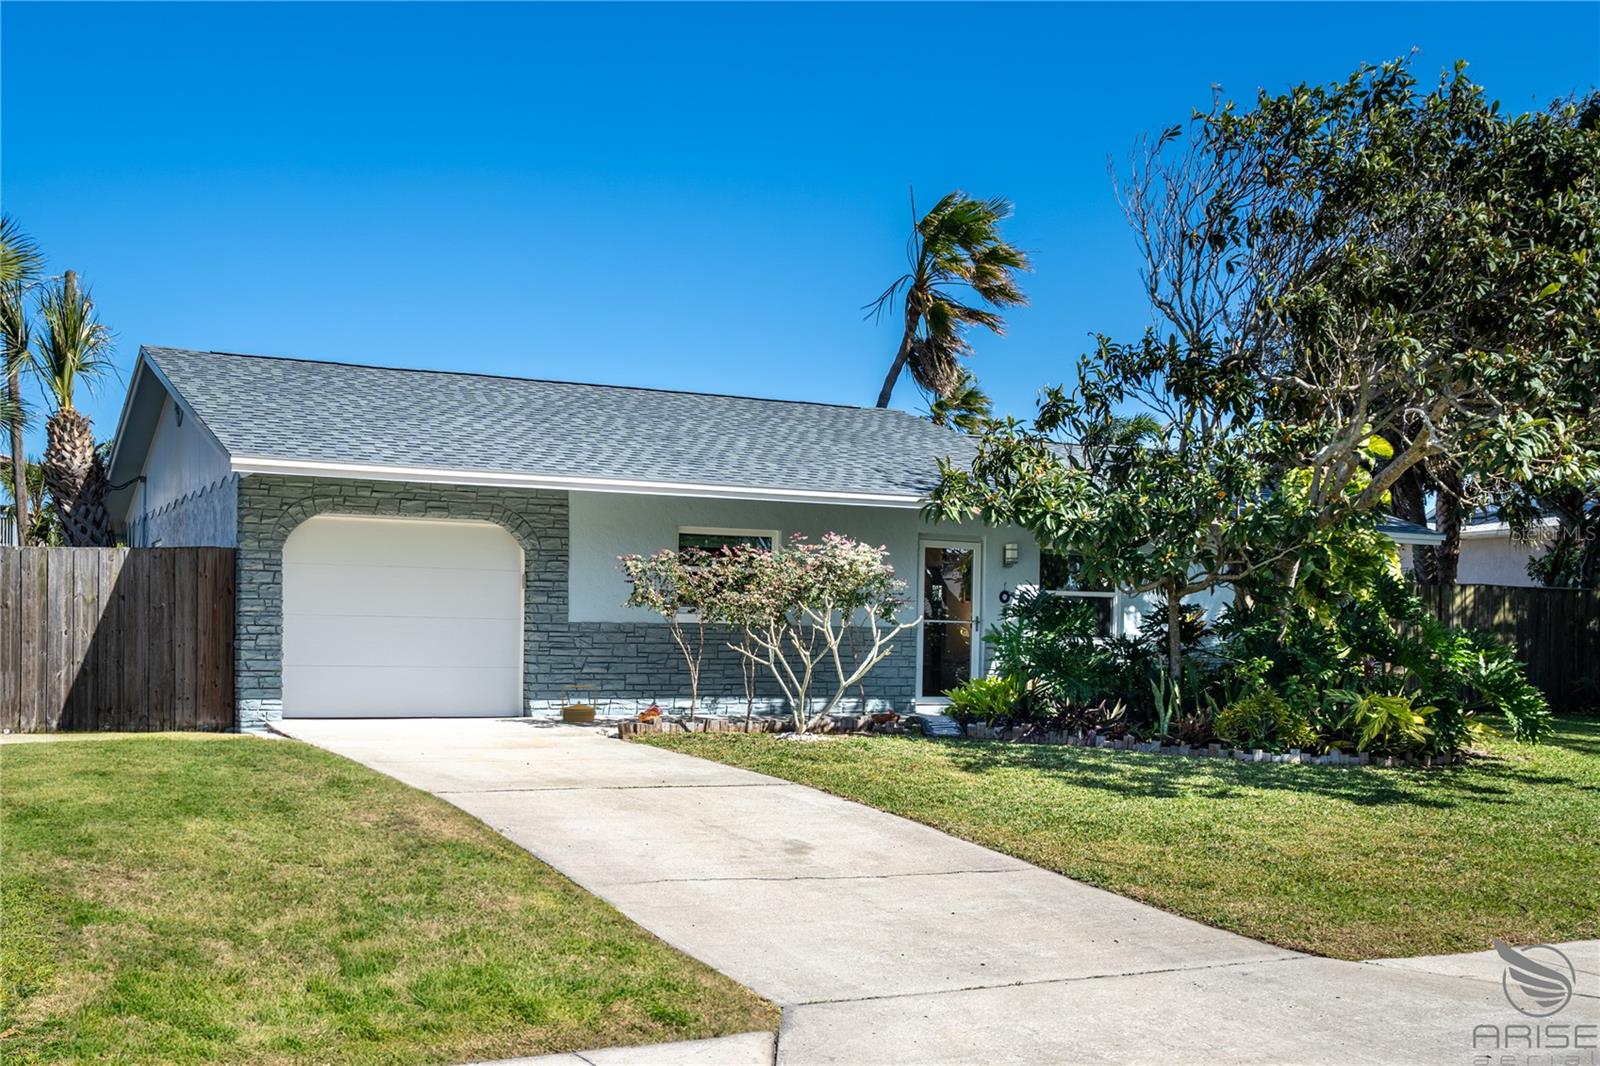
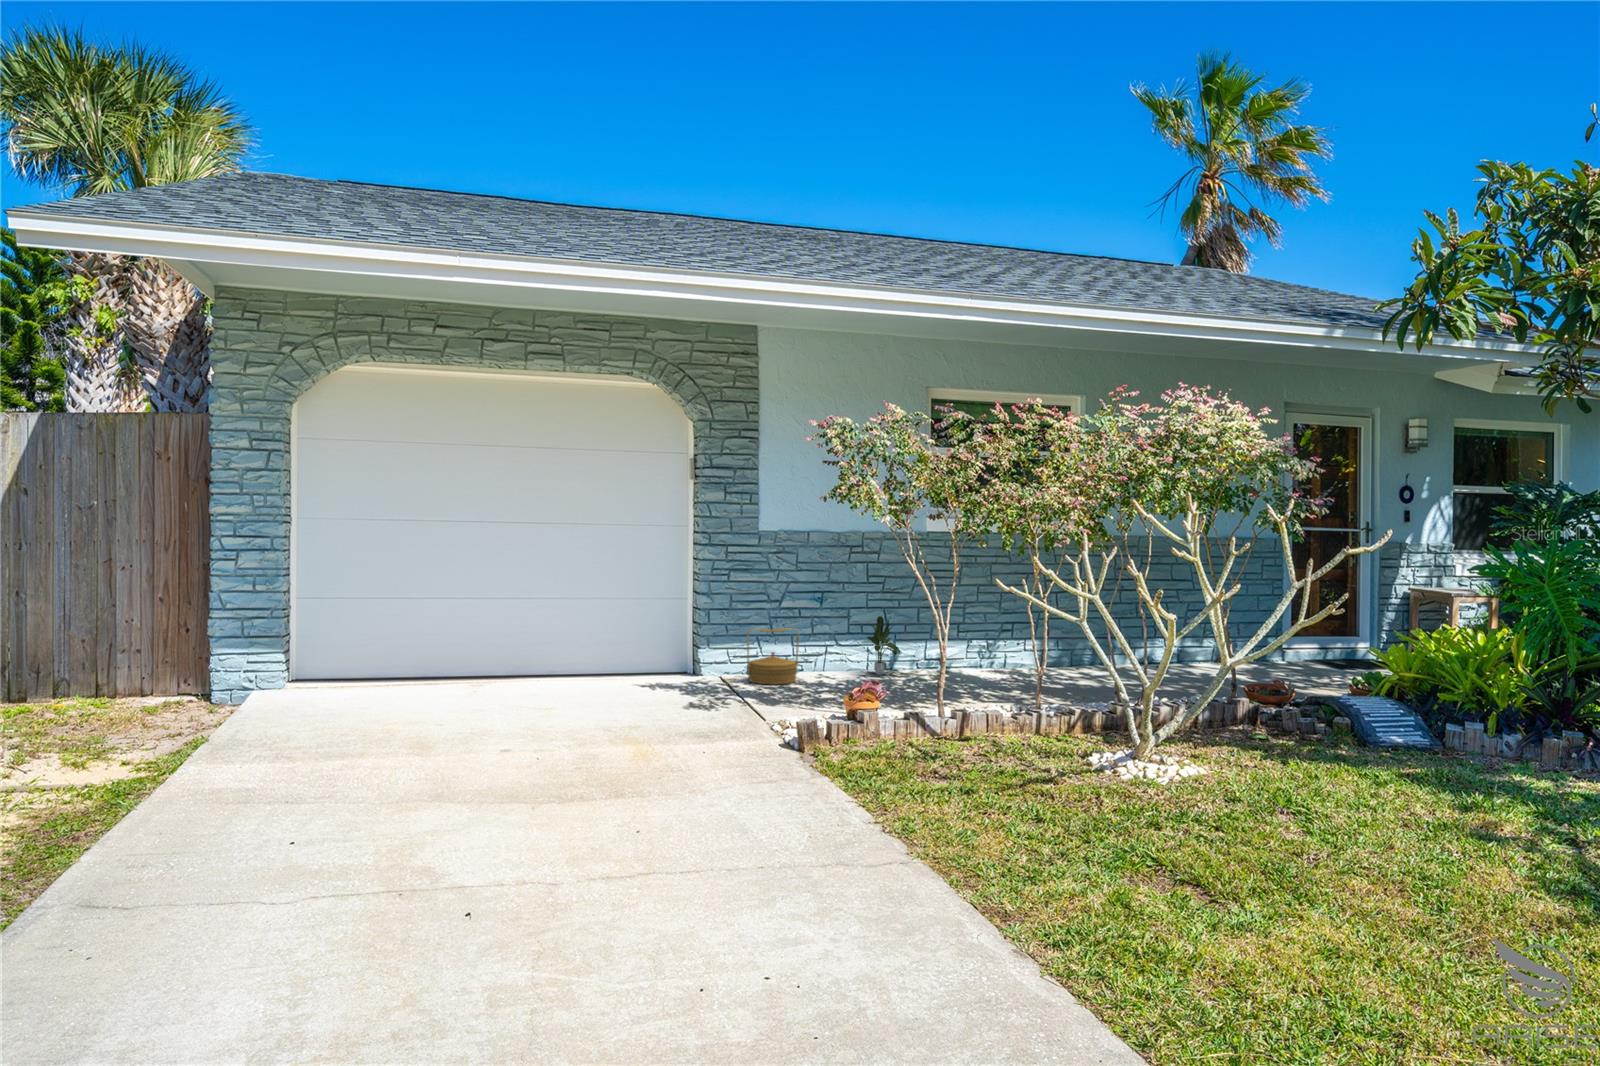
potted plant: none [640,678,664,718] -> present [867,616,902,675]

